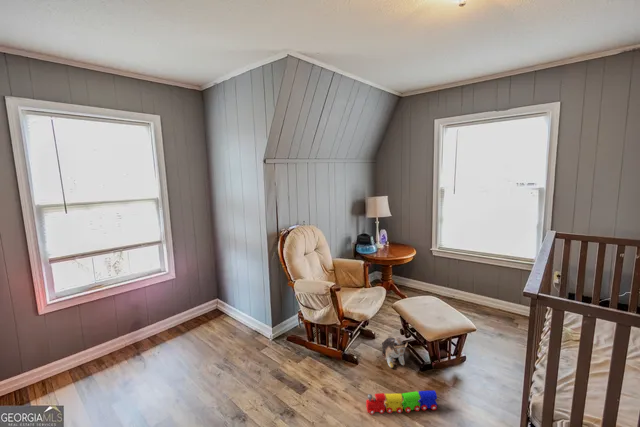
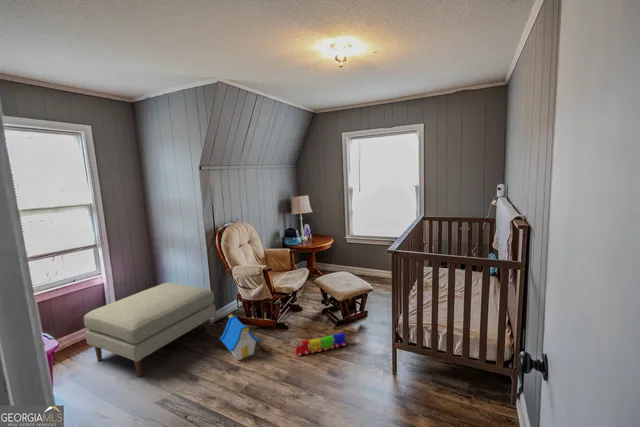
ottoman: none [137,288,274,405] -> present [84,283,216,377]
plush toy: present [382,338,407,368] -> none [307,303,325,327]
toy house: none [274,340,322,404] -> present [220,314,260,360]

